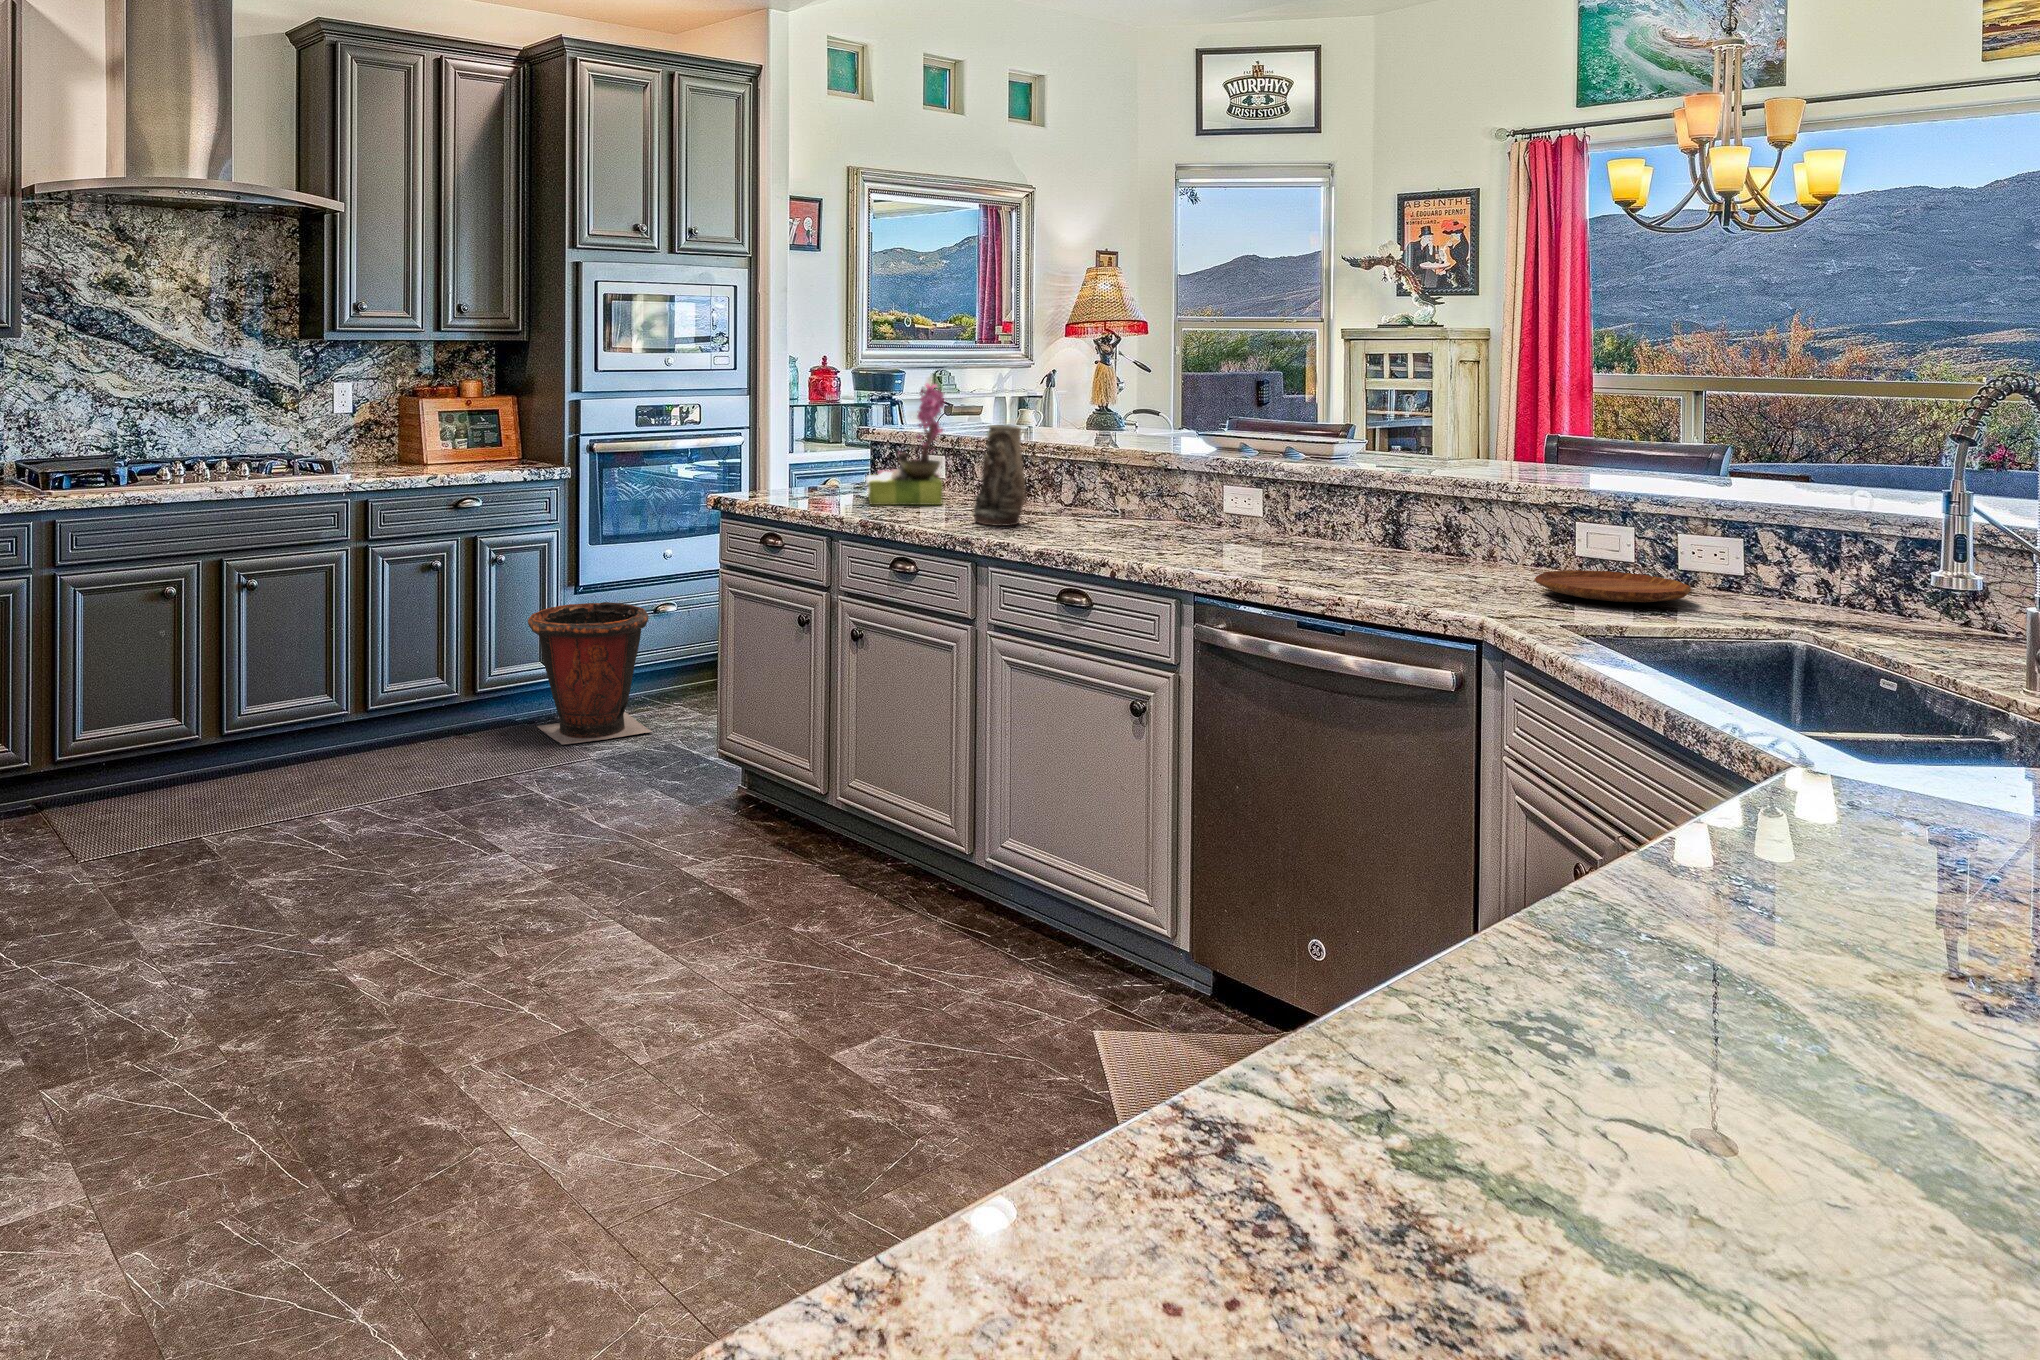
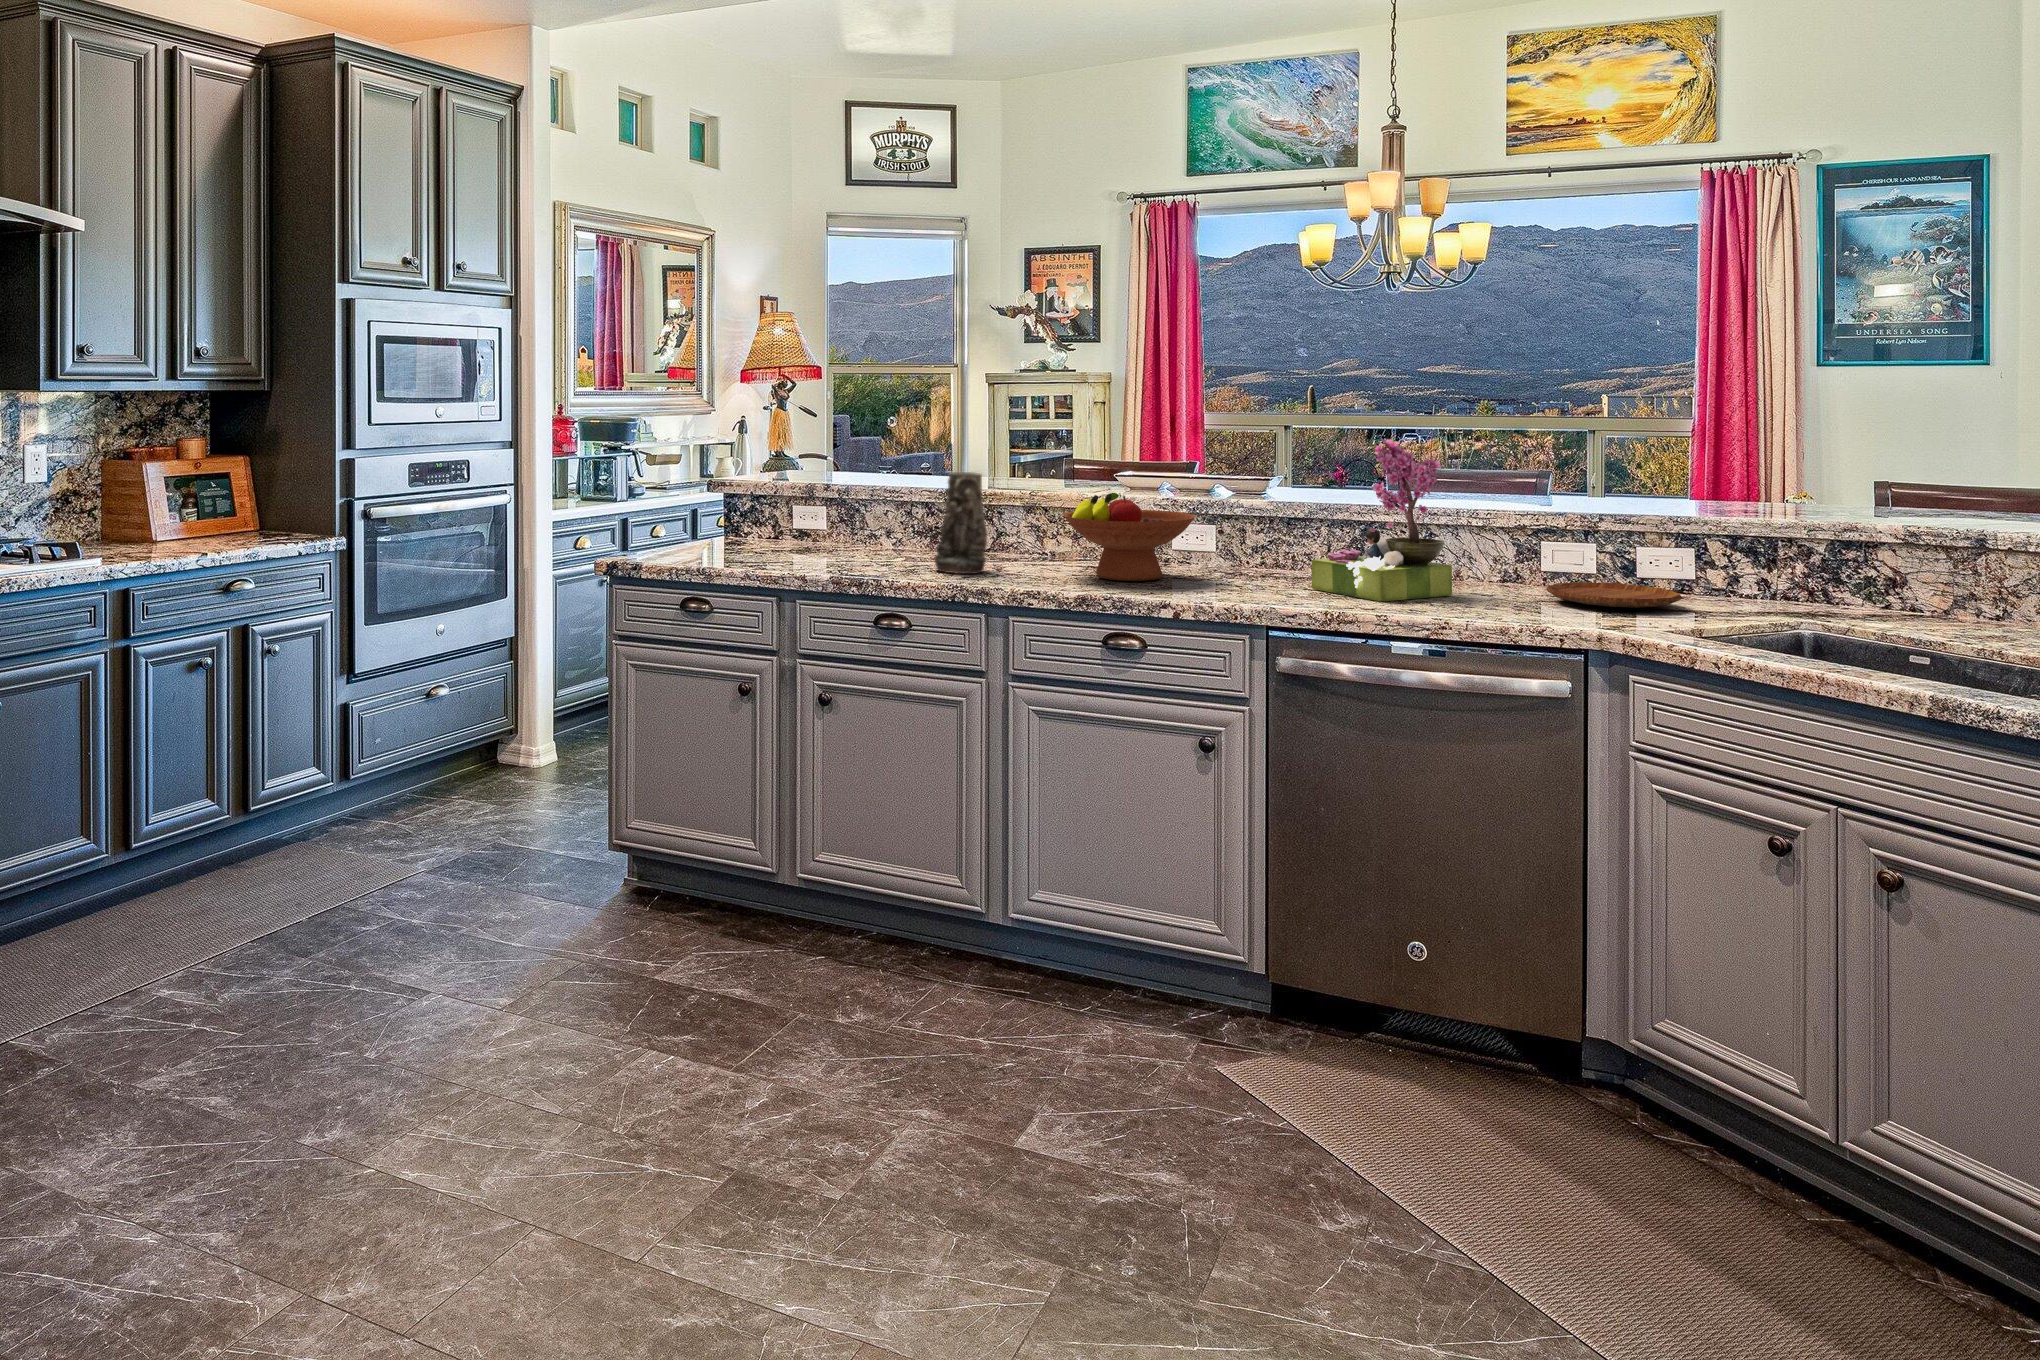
flower arrangement: present [865,384,946,505] -> present [1312,438,1452,601]
fruit bowl: none [1075,450,1212,542] -> present [1063,493,1196,581]
waste bin: present [528,601,652,744] -> none [311,682,462,860]

